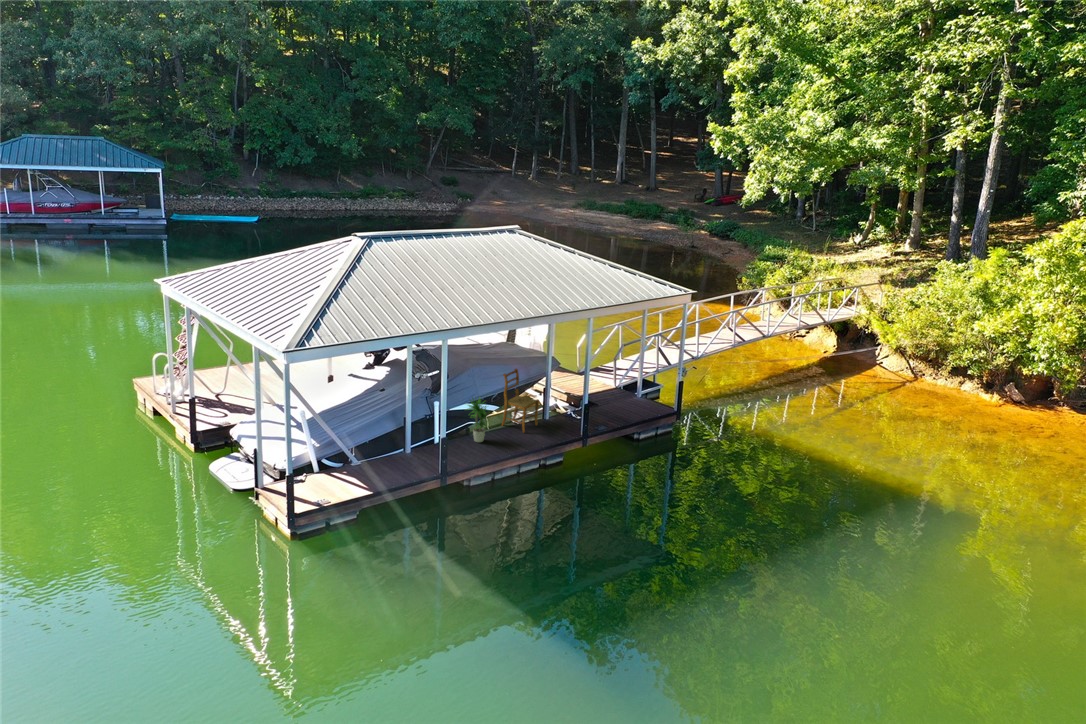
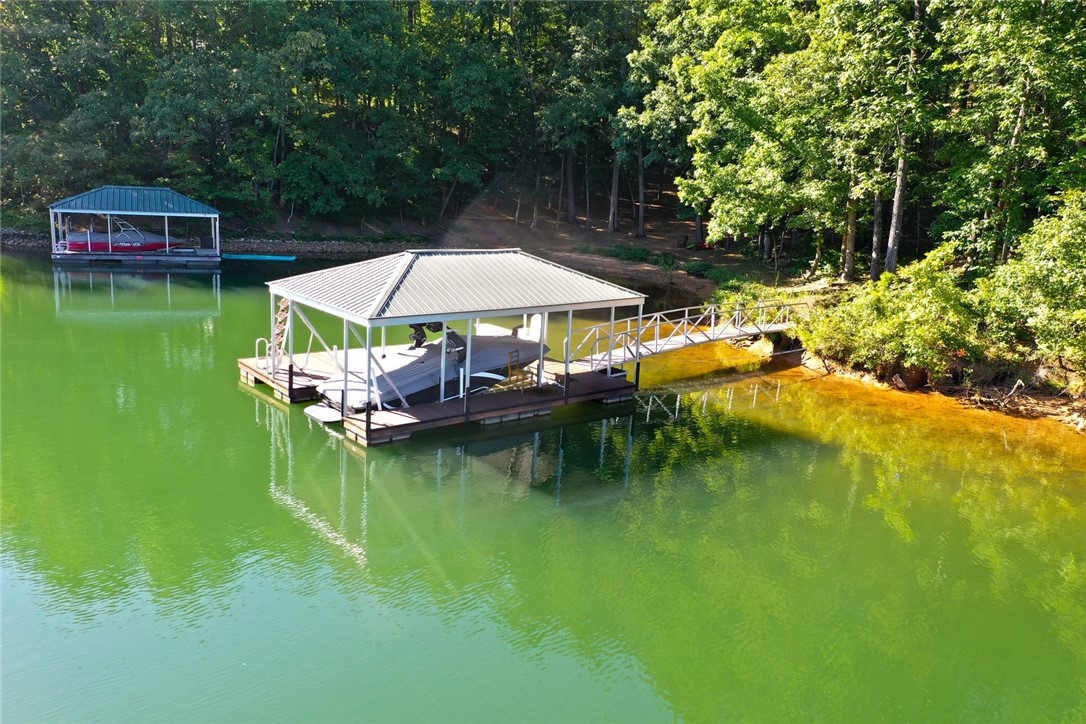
potted plant: present [466,398,487,442] -> none [480,364,501,397]

